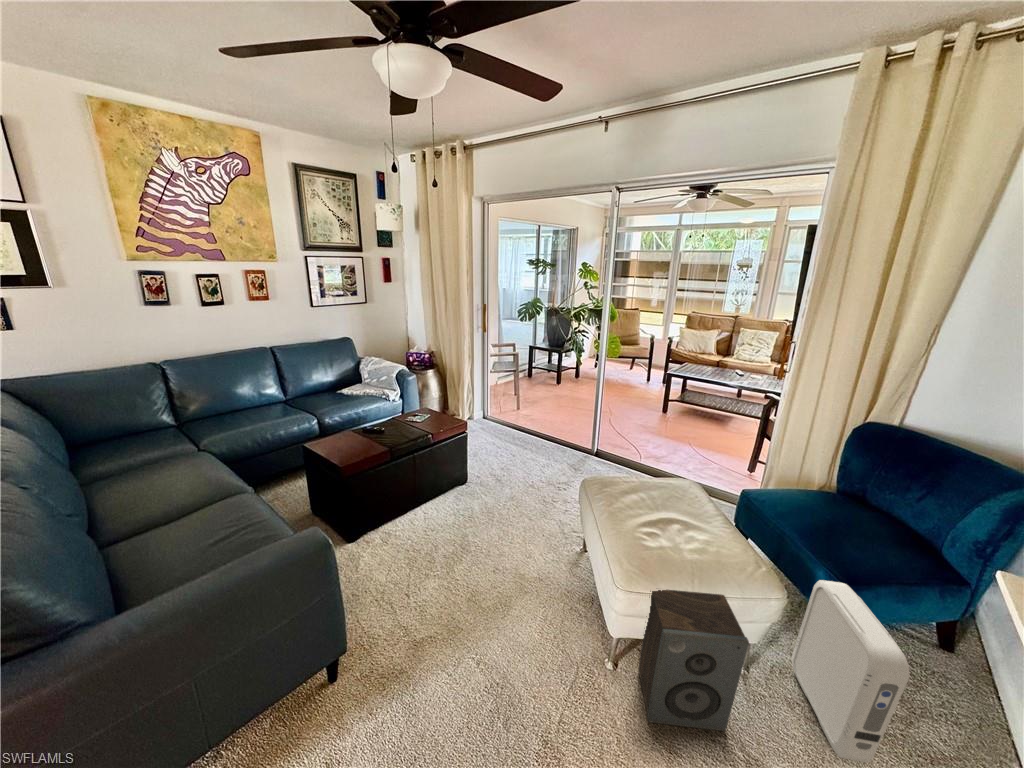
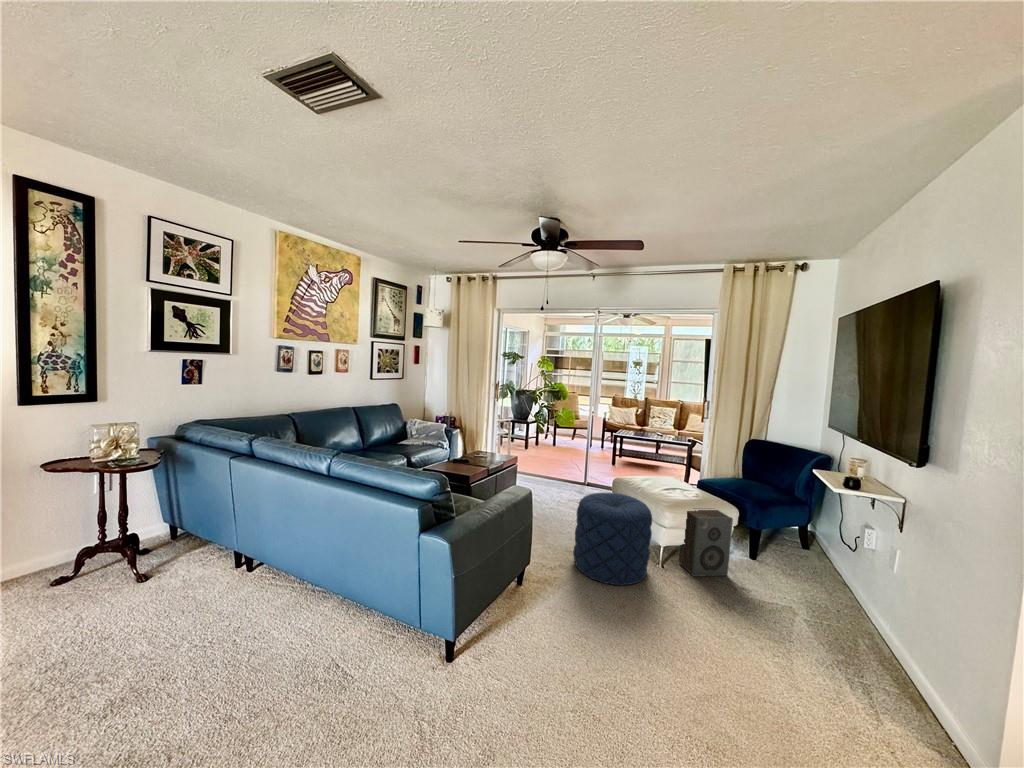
pouf: none [434,531,572,729] -> present [573,493,652,585]
air purifier: present [792,580,909,762] -> none [746,500,794,576]

